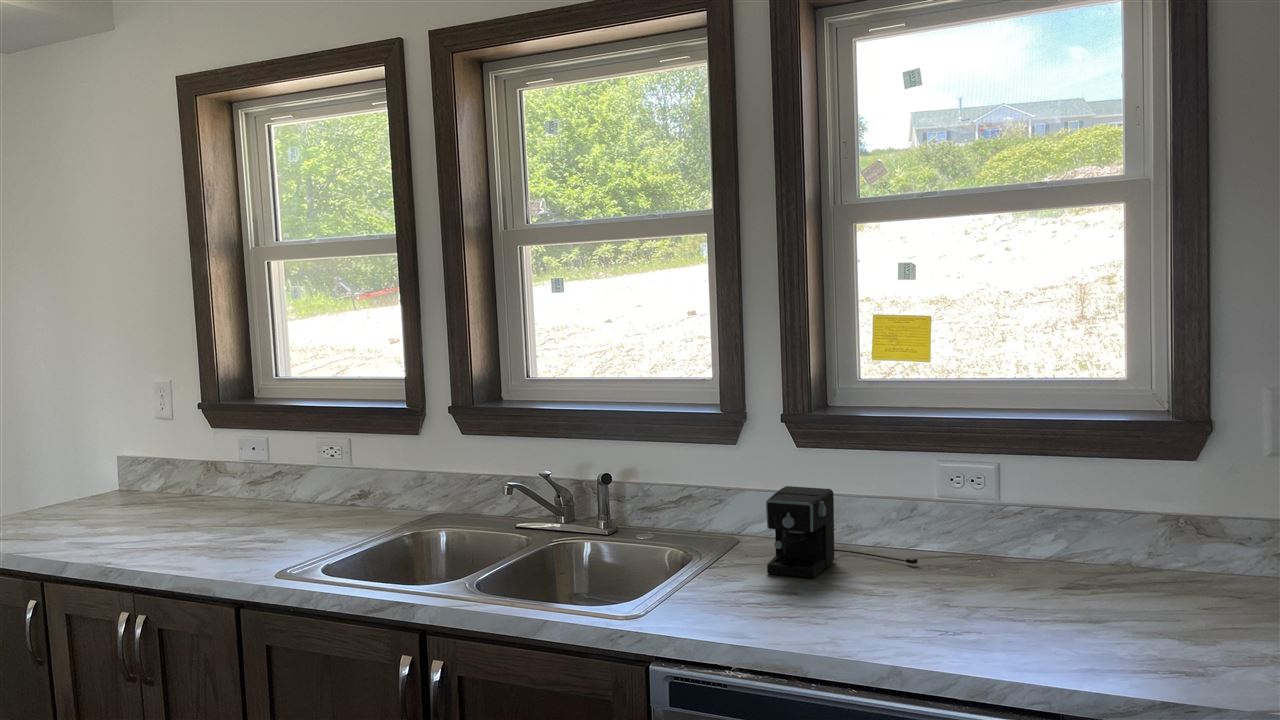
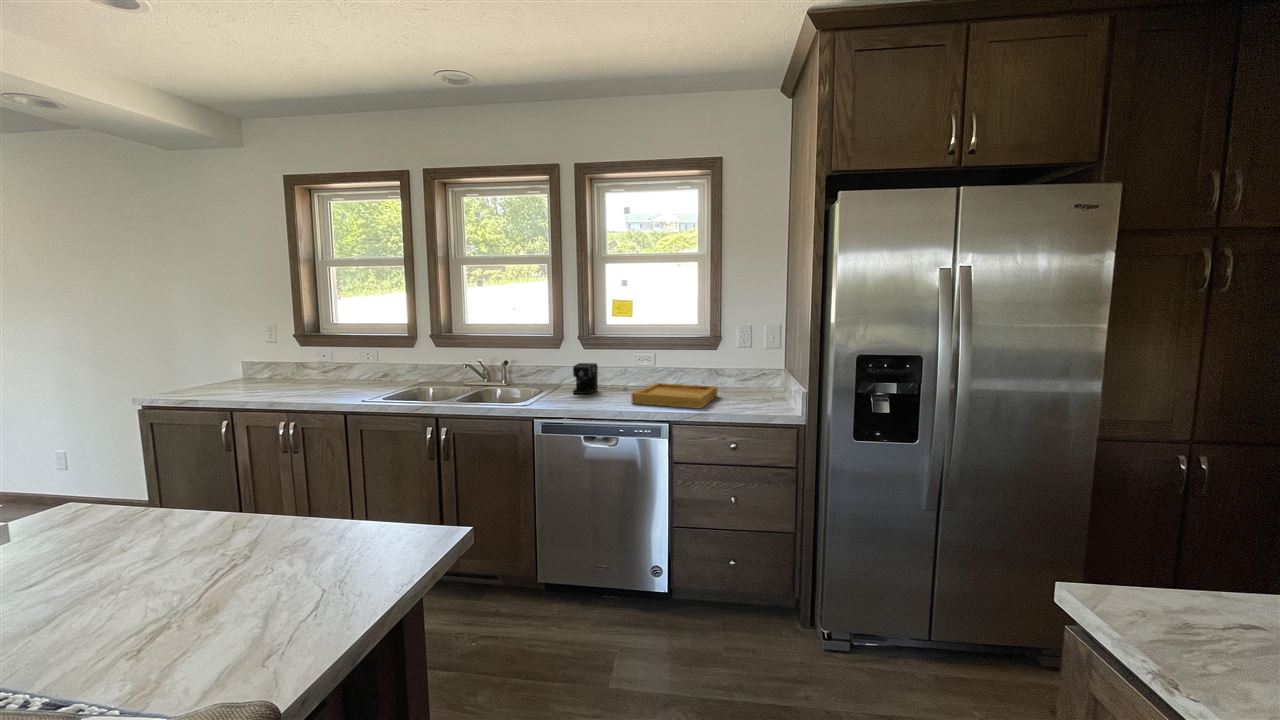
tray: none [935,551,1209,679] -> present [632,383,717,409]

